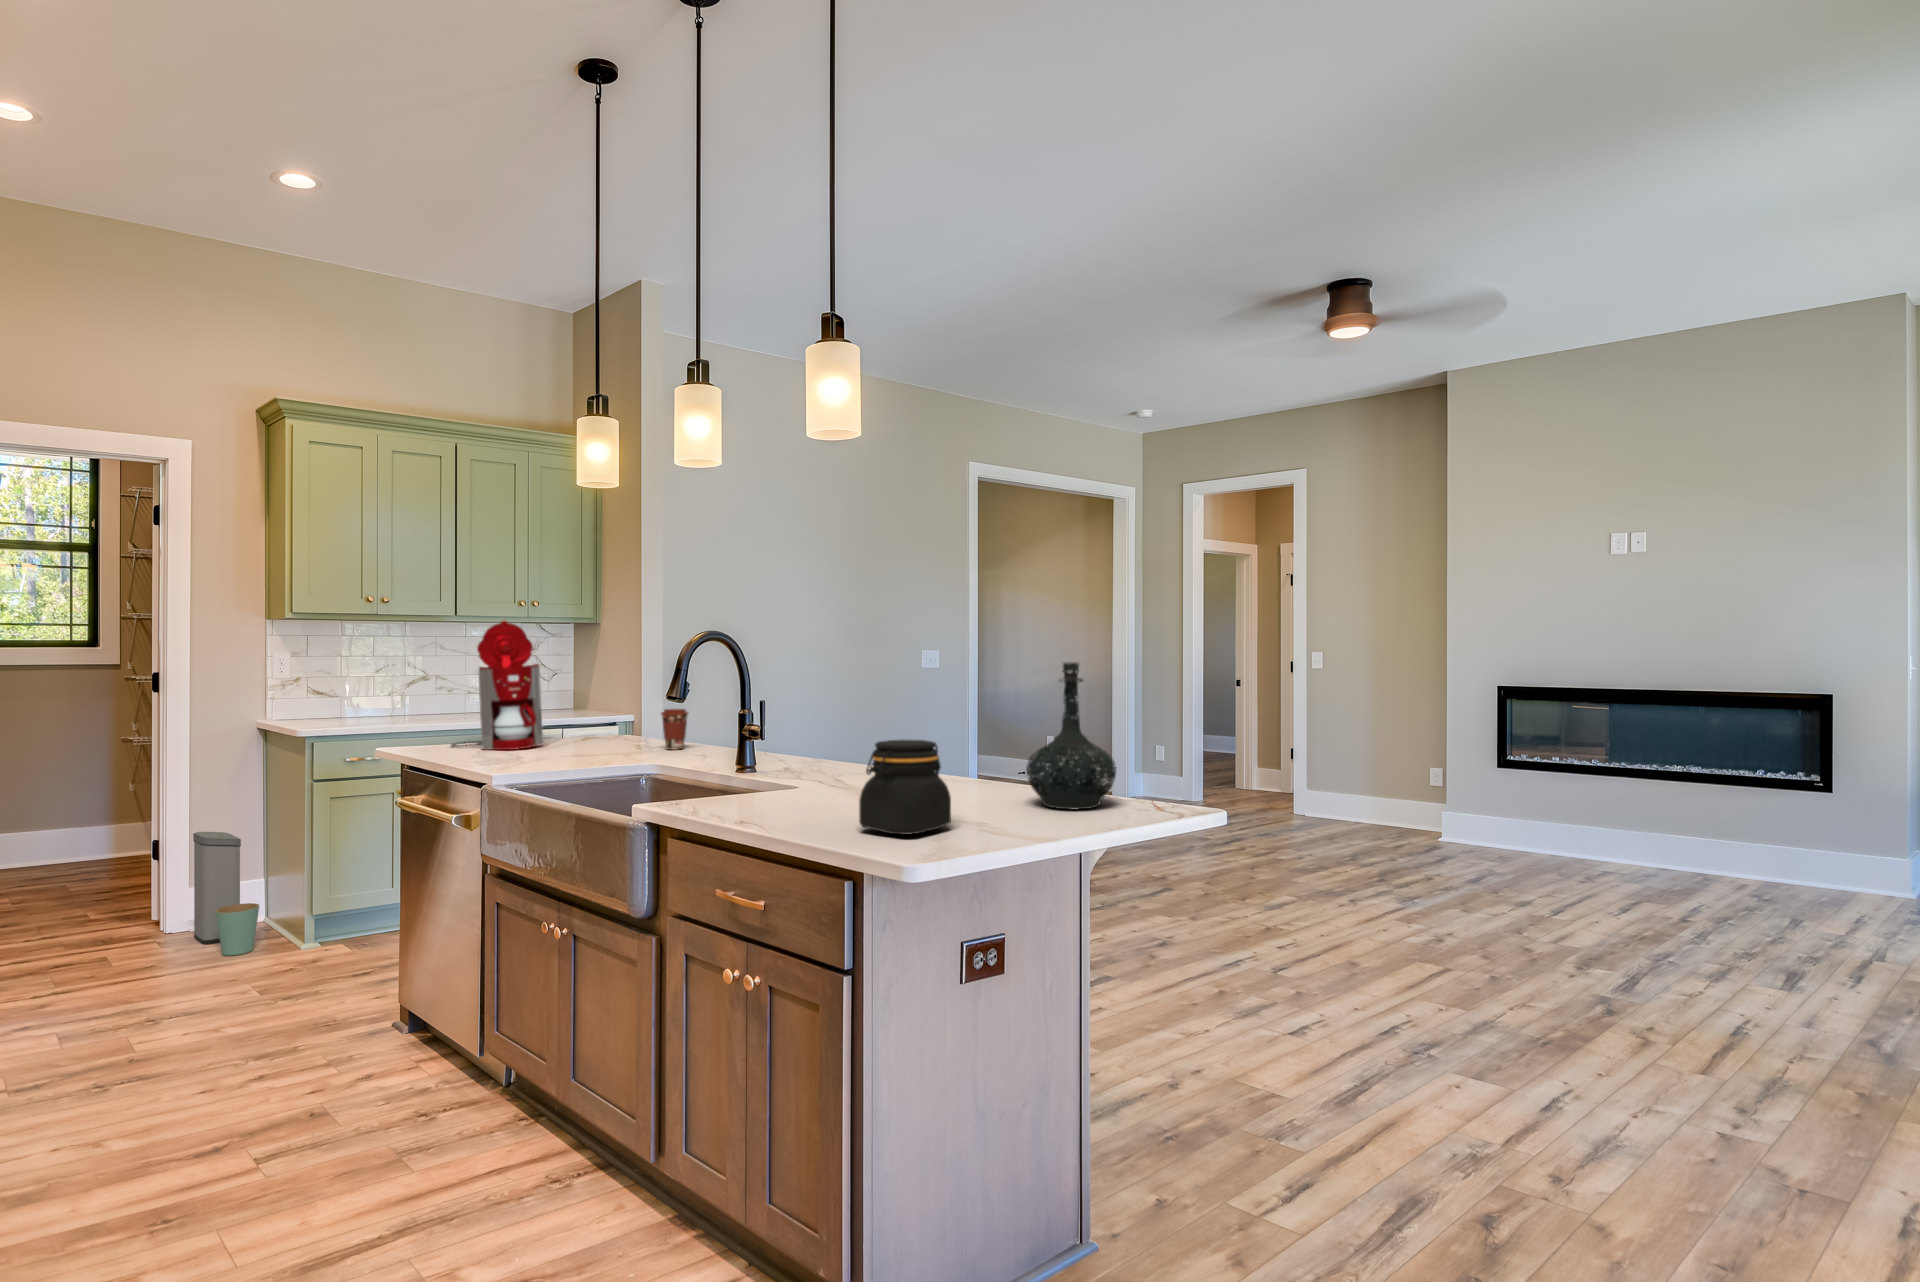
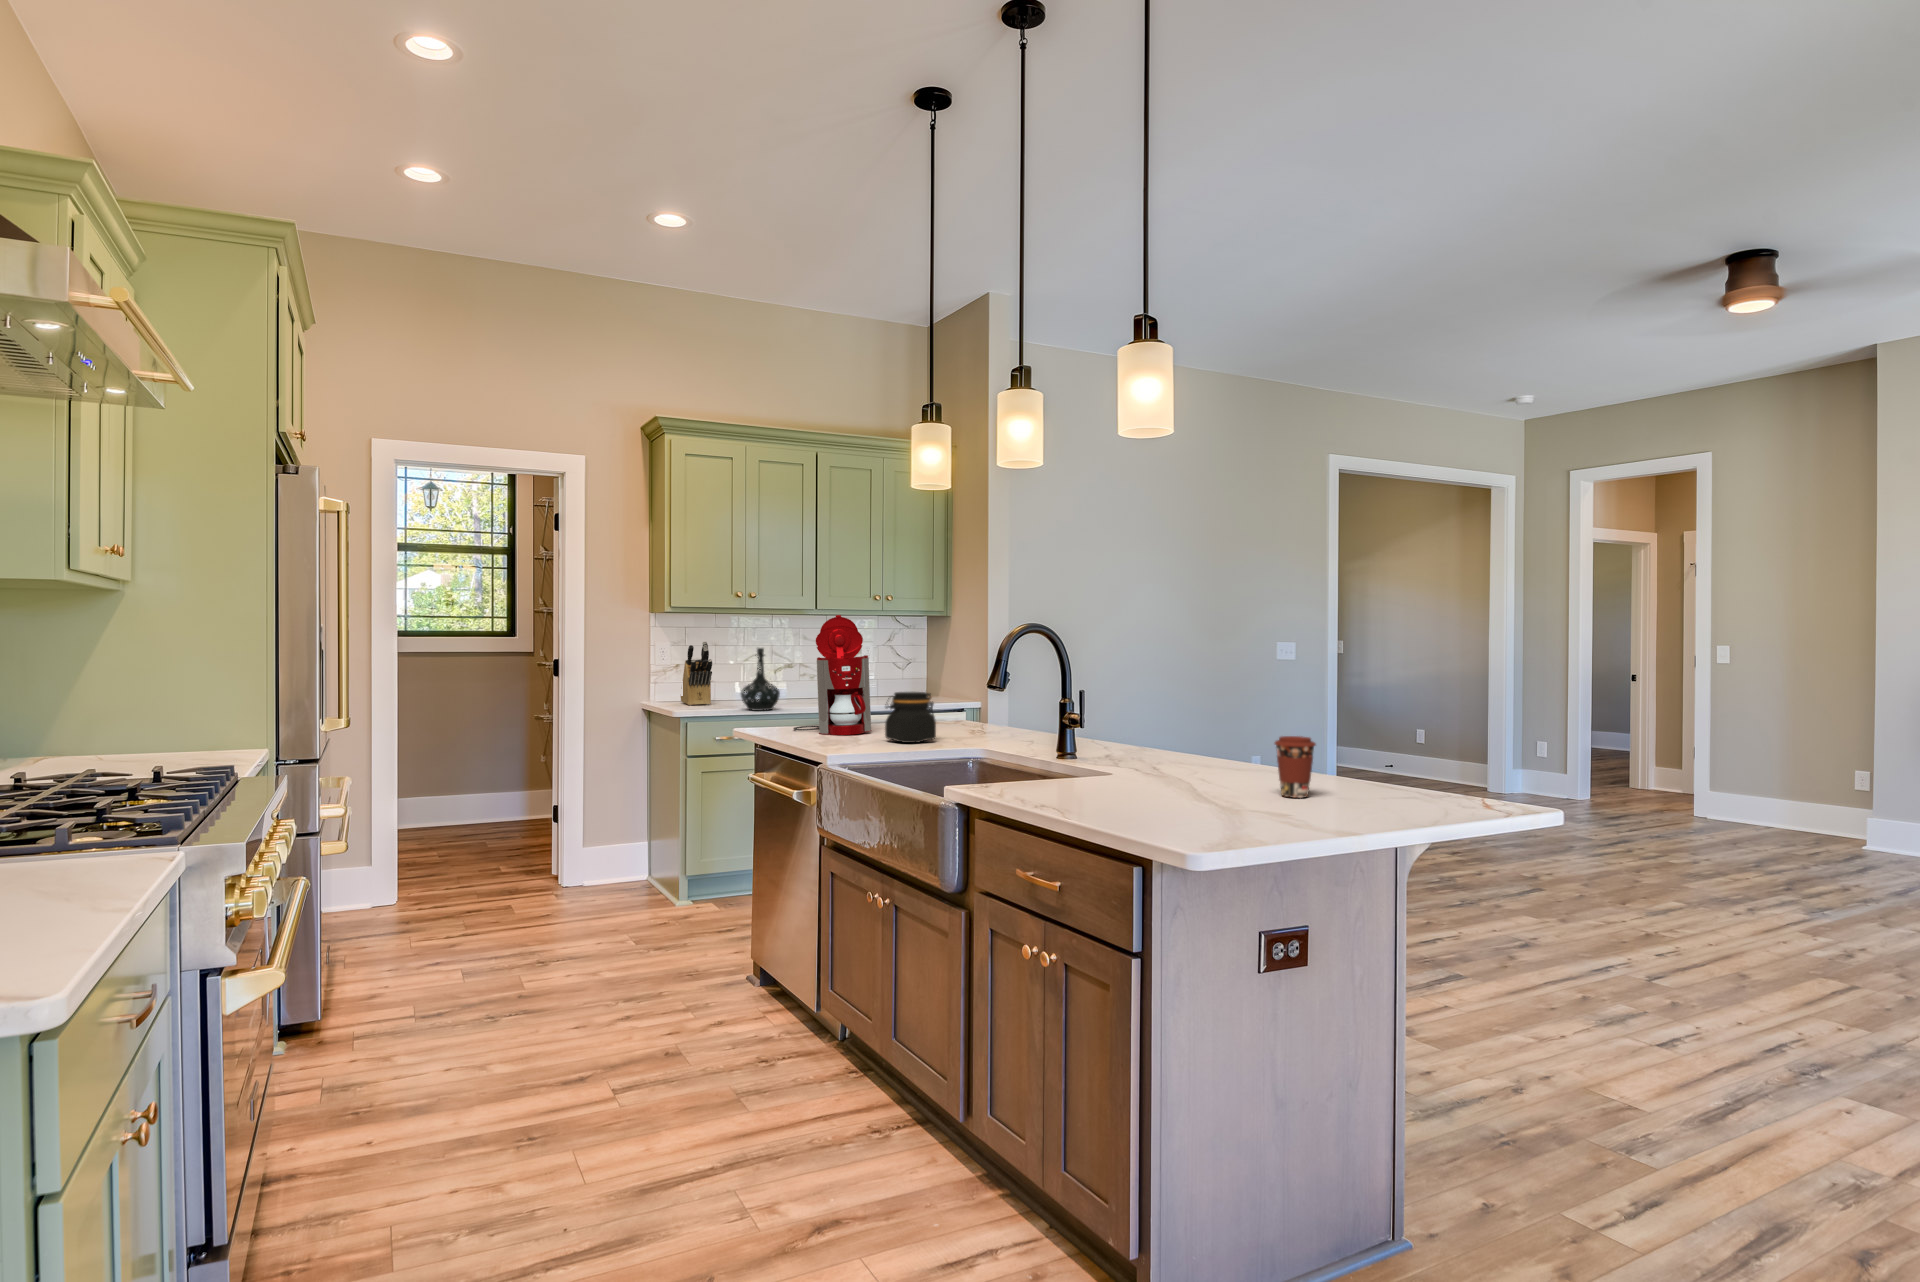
knife block: none [312,651,352,723] -> present [681,642,712,705]
bottle: present [1026,662,1116,809] -> present [741,648,780,711]
coffee cup: present [661,709,688,750] -> present [1275,736,1316,798]
jar: present [859,740,951,835] -> present [885,692,936,743]
trash can: present [193,832,259,956] -> none [593,797,642,905]

